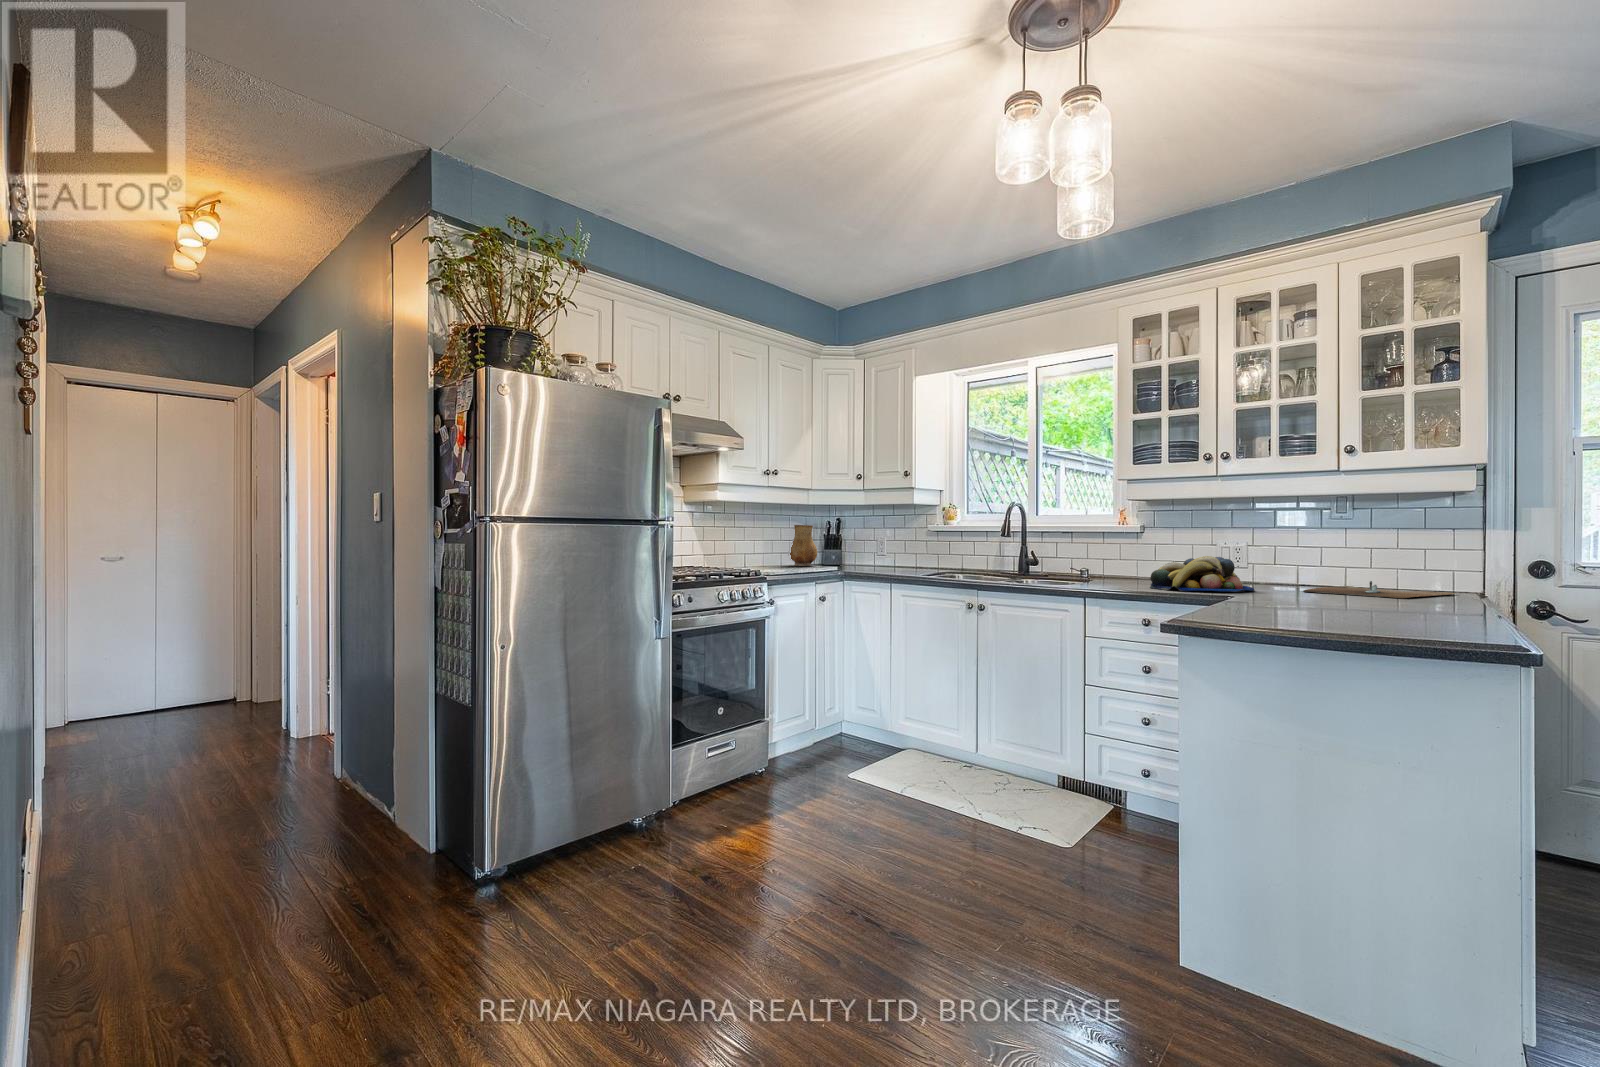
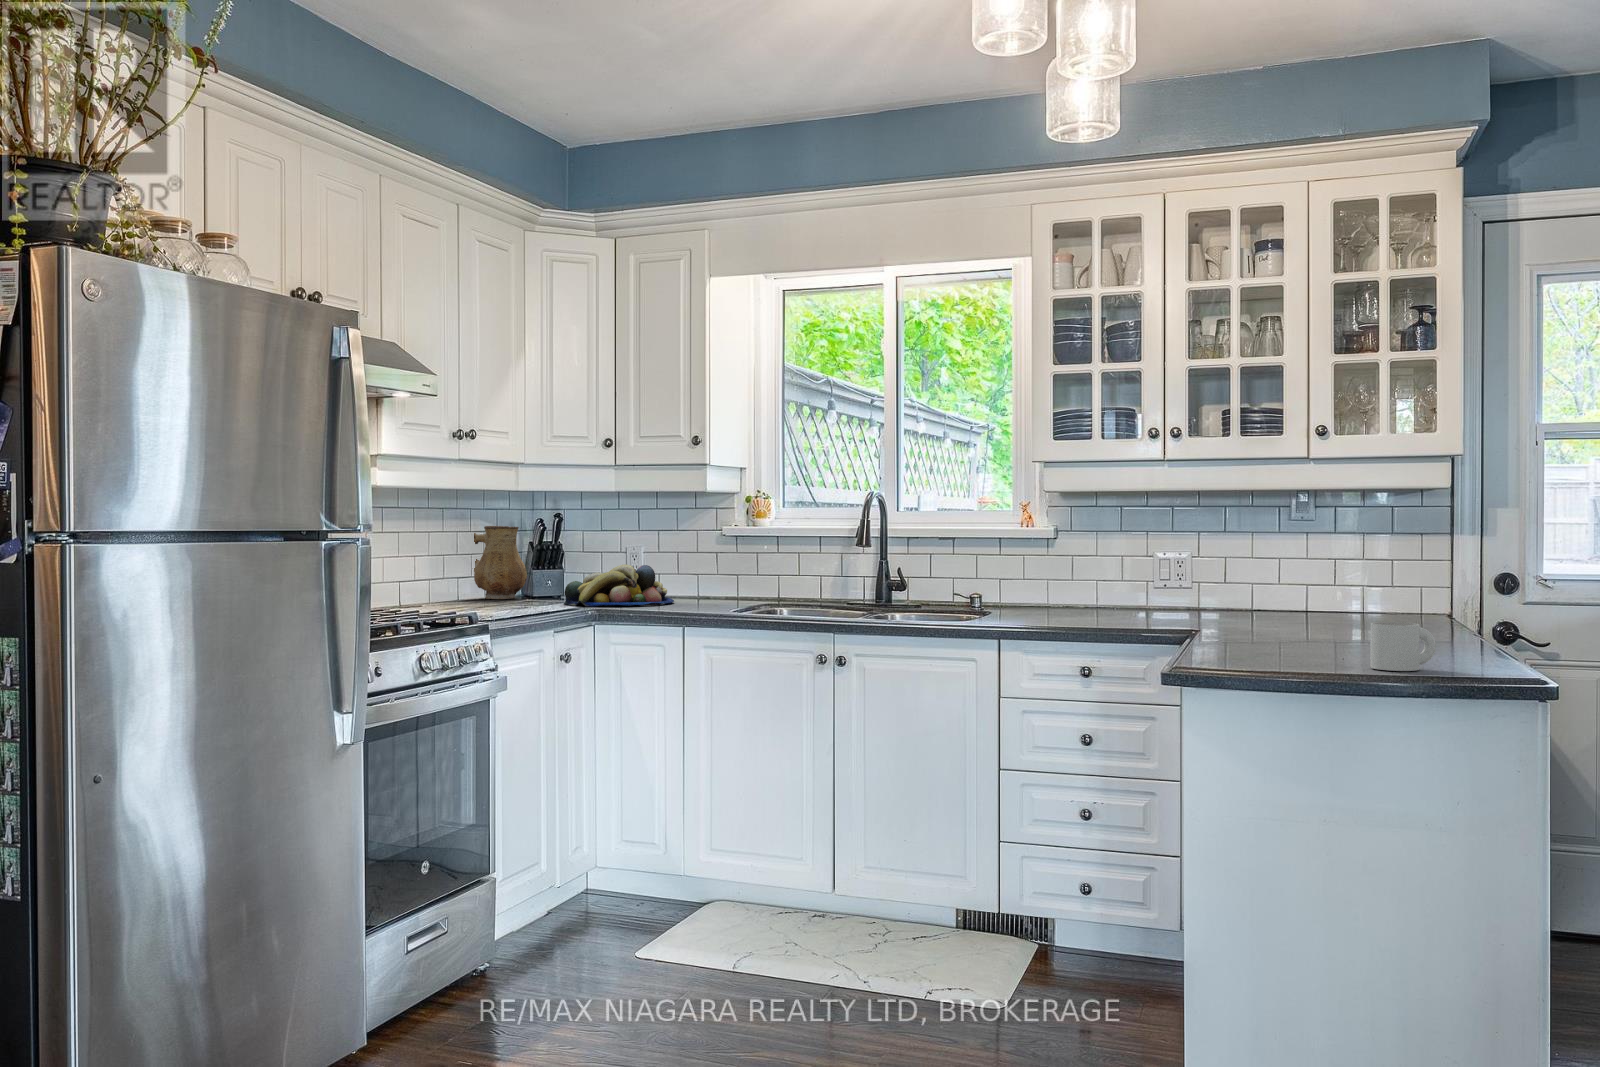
fruit bowl: present [1150,556,1254,592] -> present [564,564,674,606]
cutting board: present [1304,581,1455,598] -> none [1270,603,1431,624]
mug: none [1341,593,1408,635] -> present [1370,622,1436,671]

